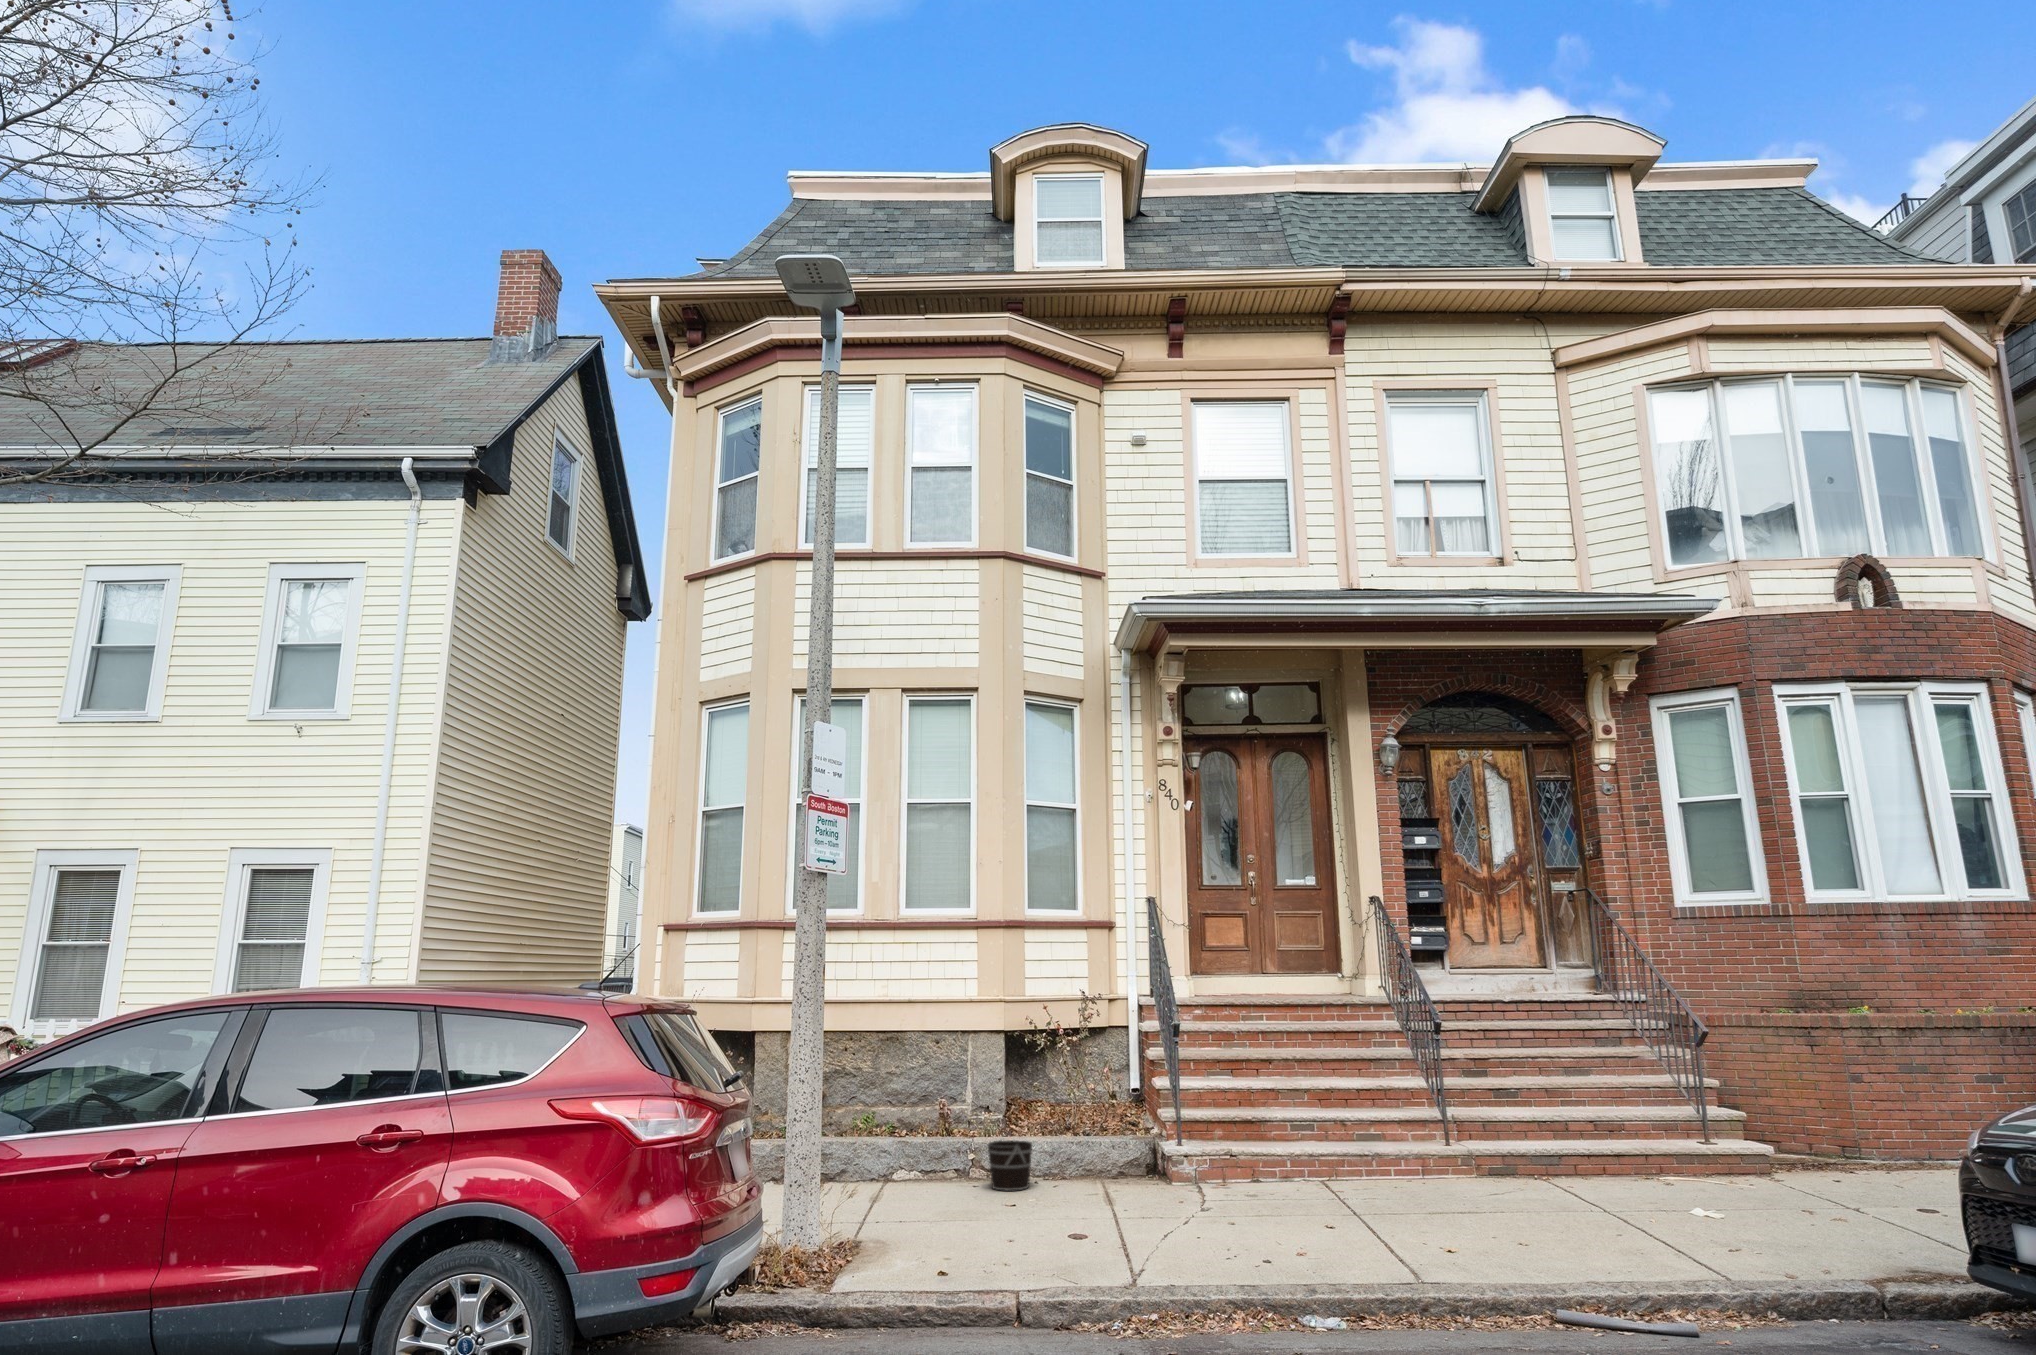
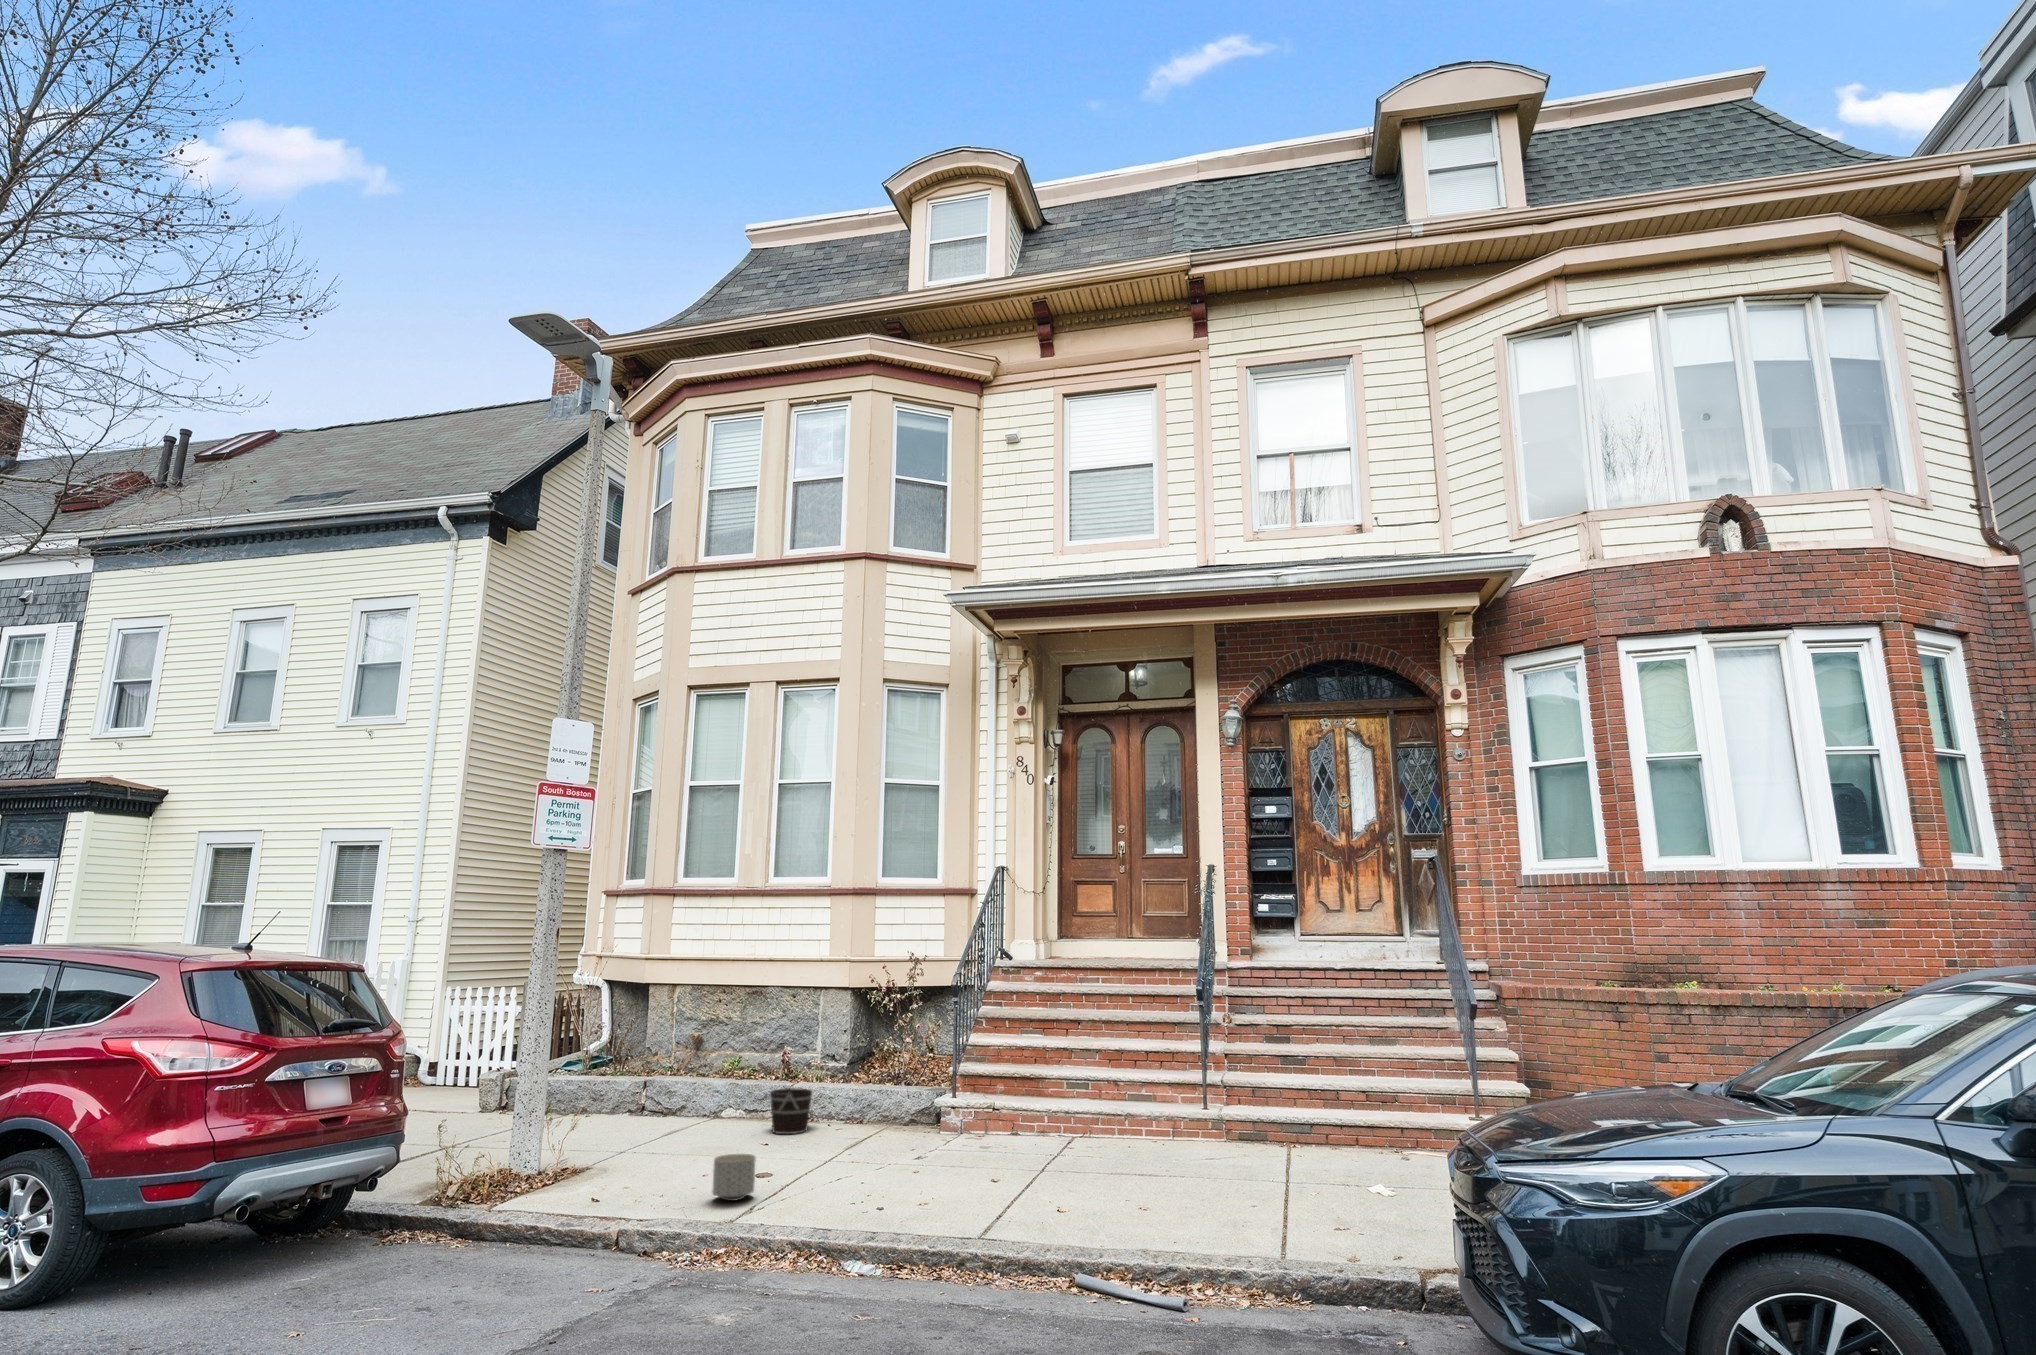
planter: none [1065,1211,1110,1263] -> present [712,1154,756,1201]

